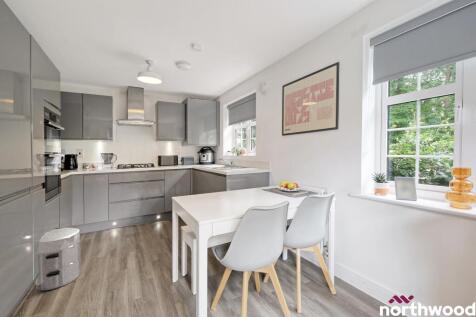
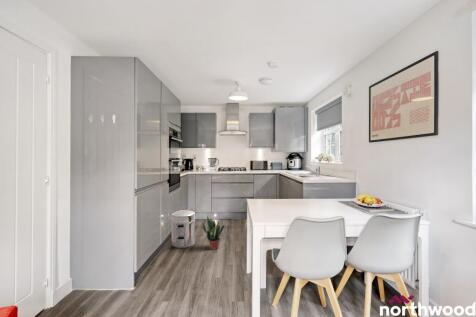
potted plant: none [94,233,129,278] -> present [203,217,224,250]

